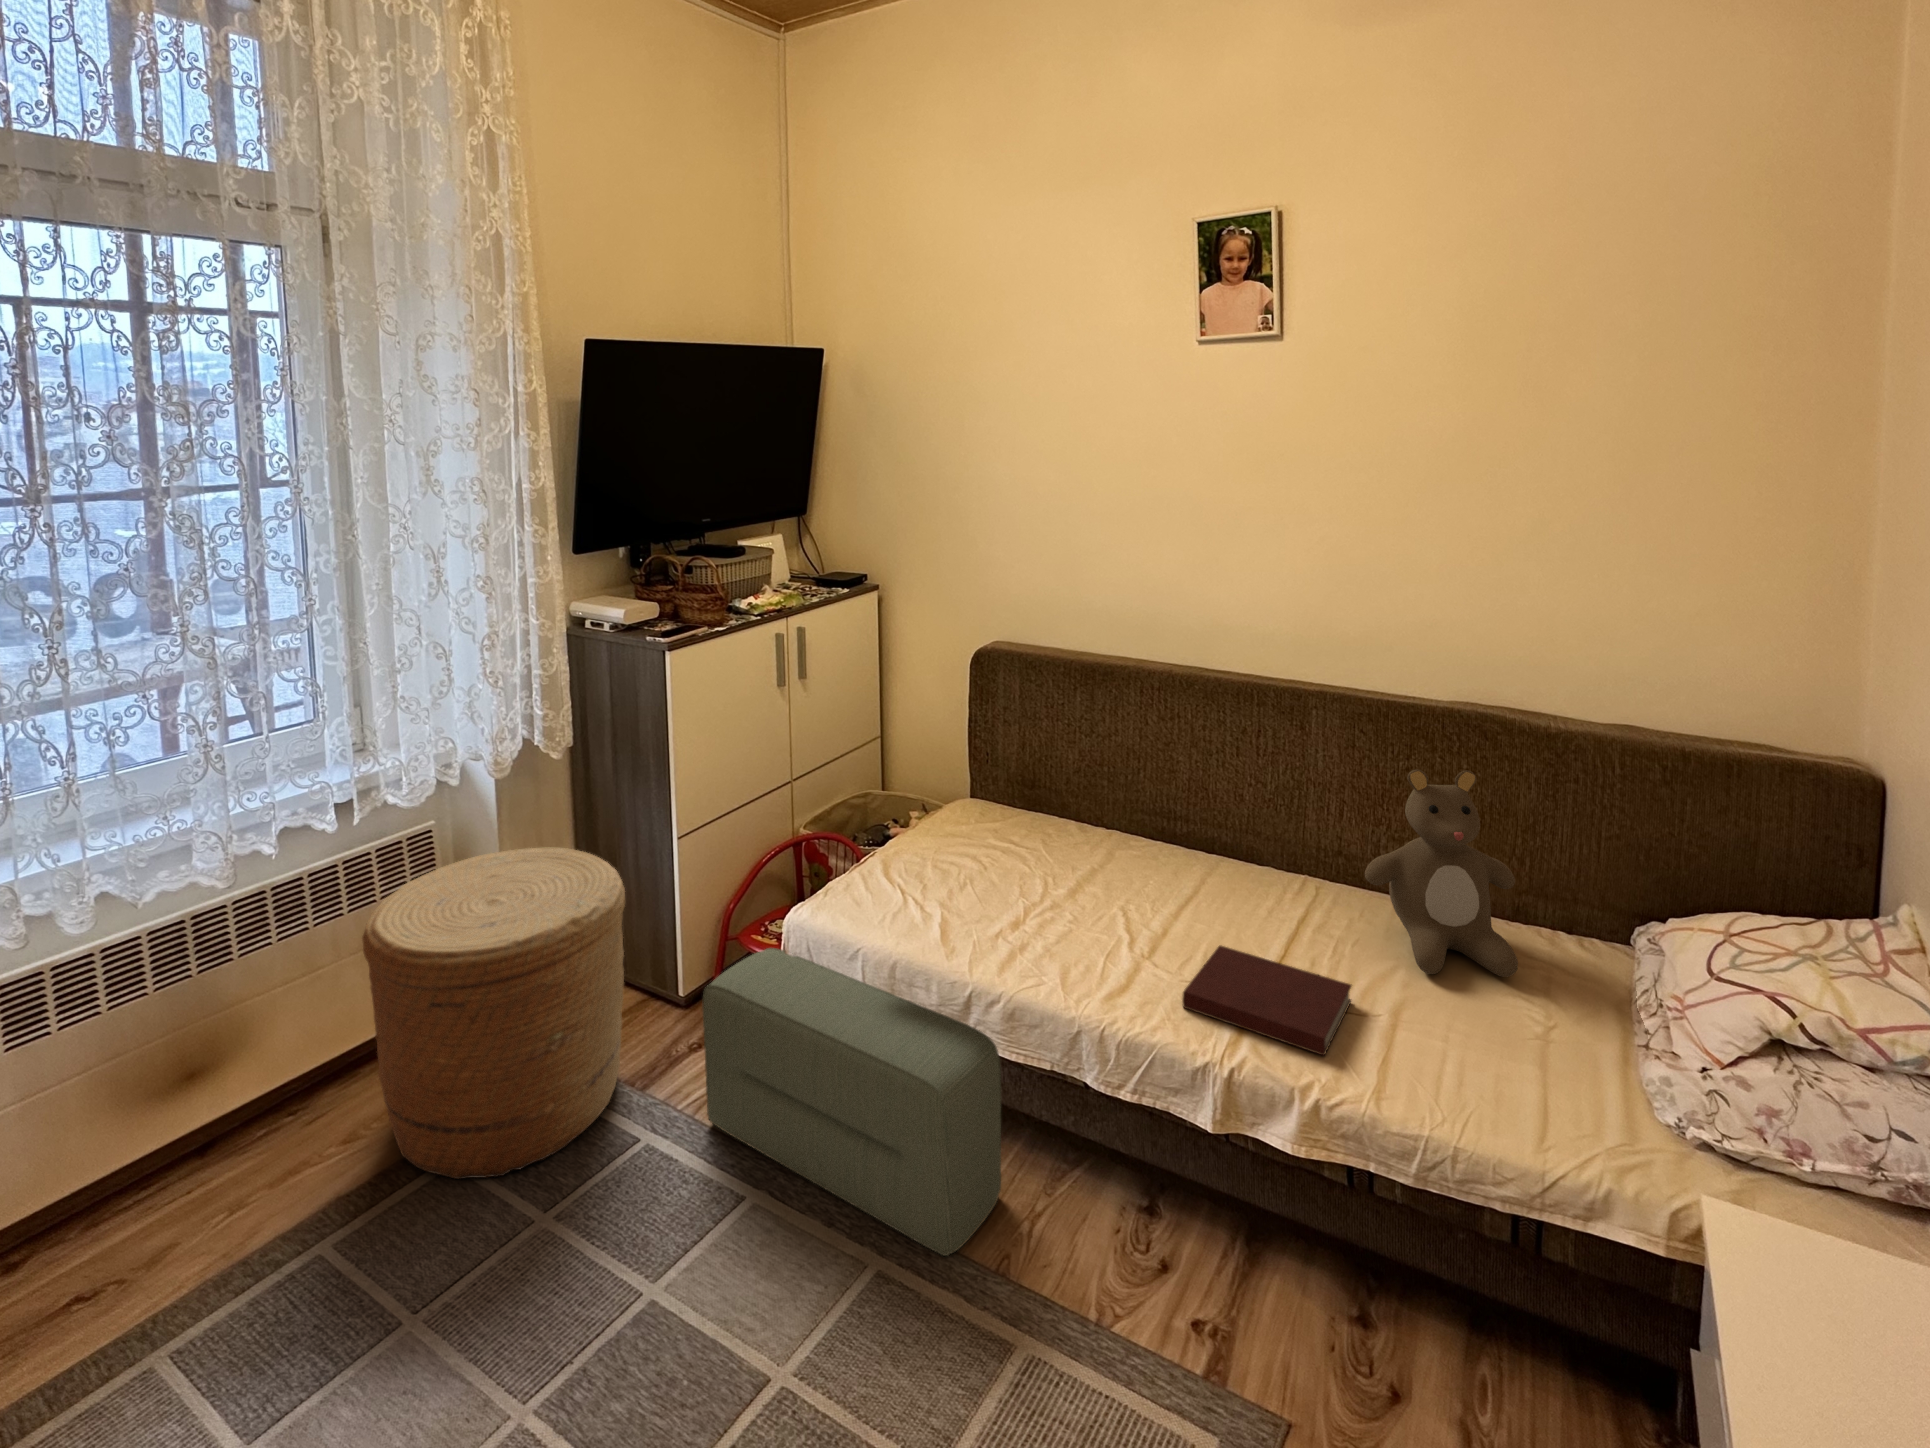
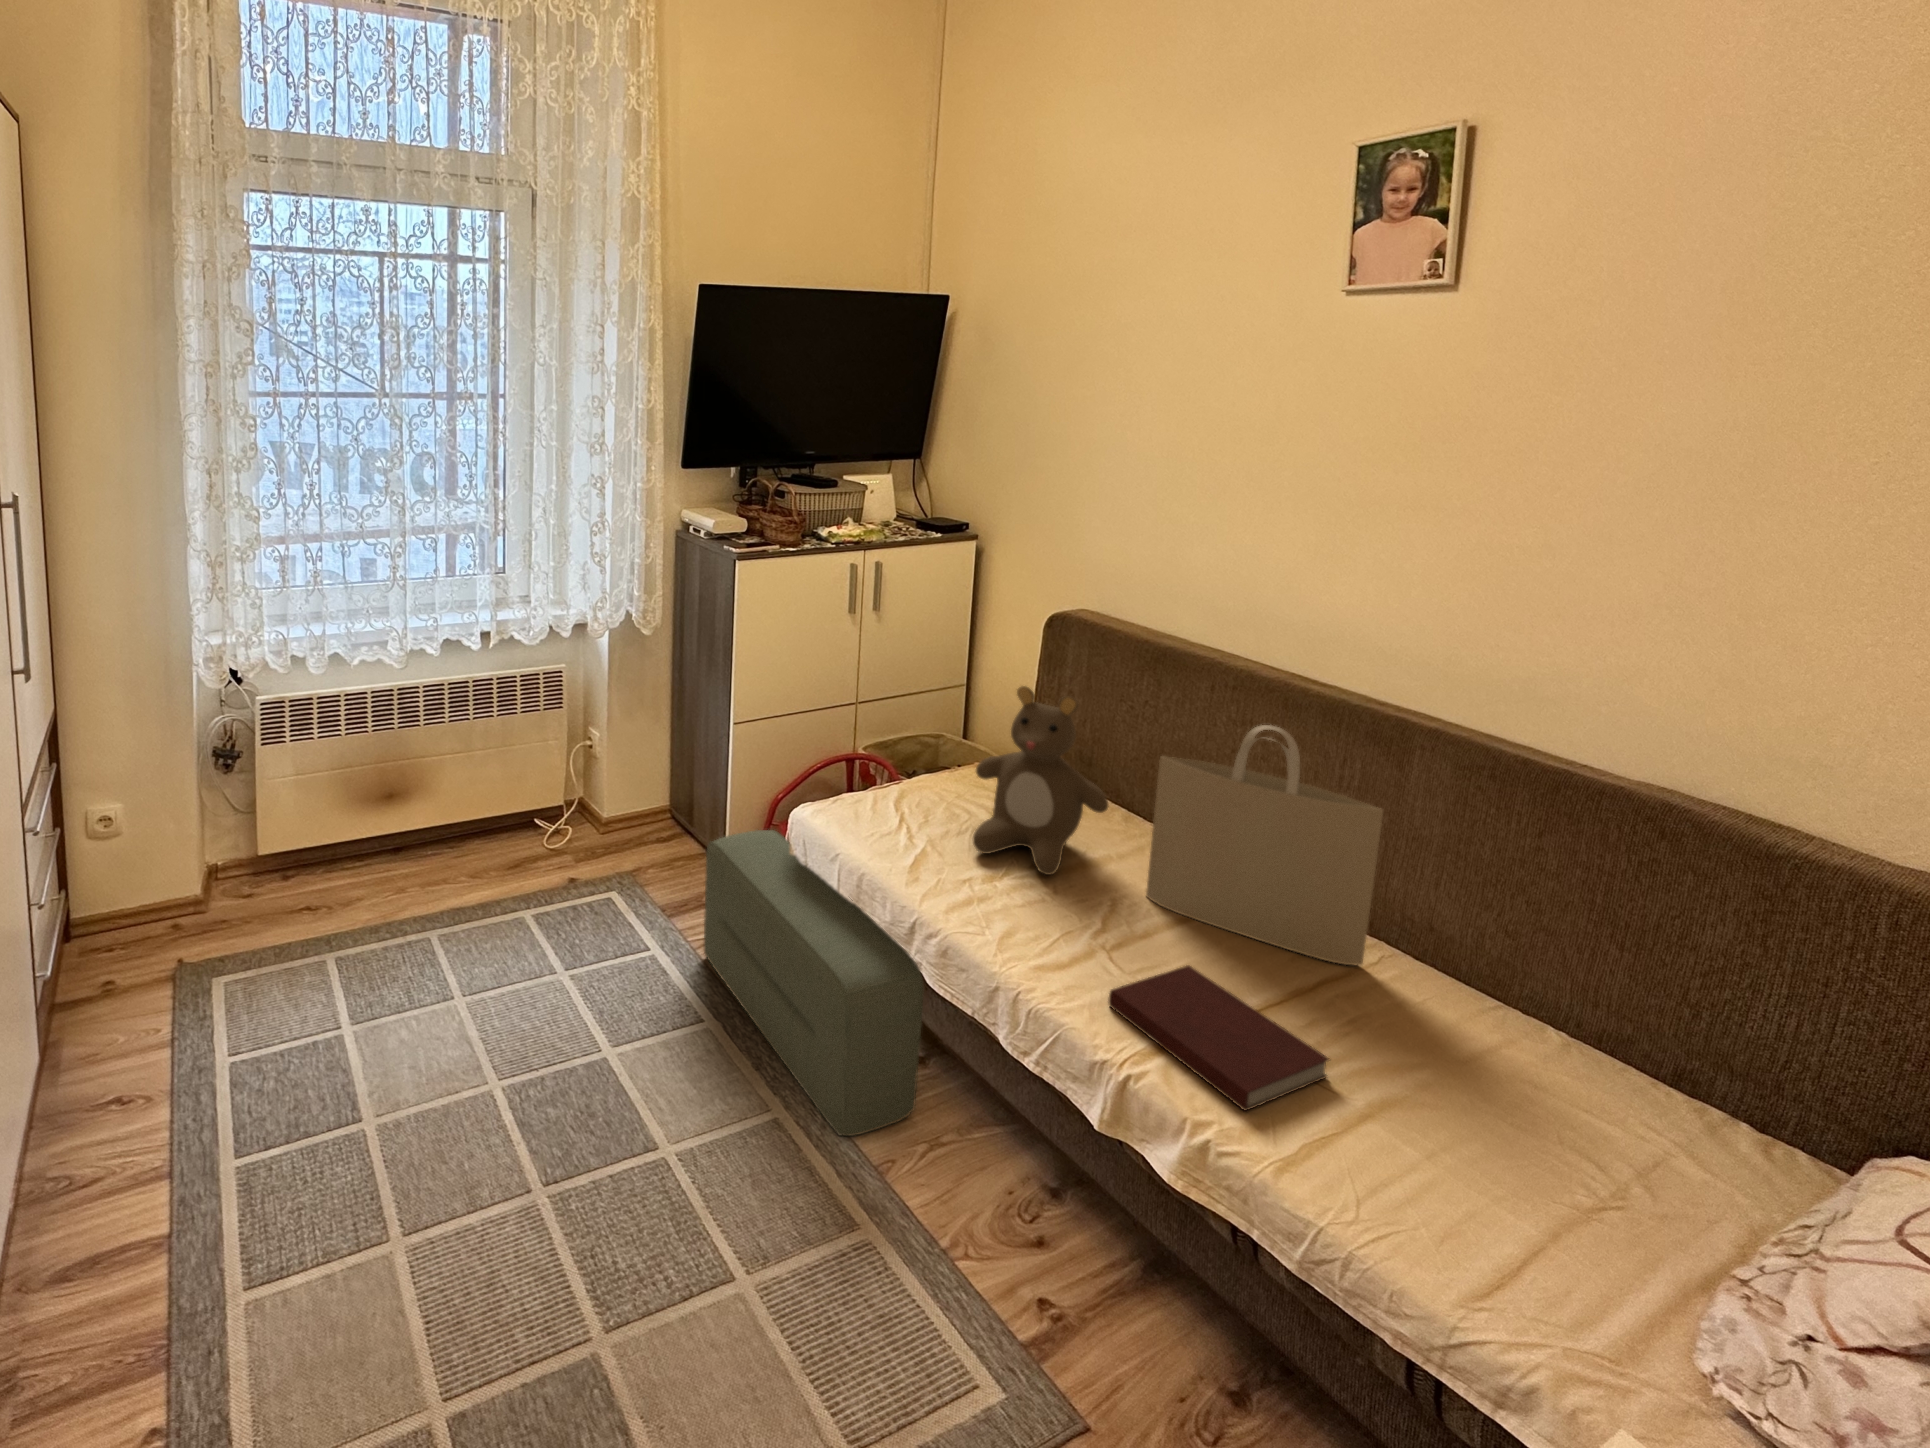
tote bag: none [1147,714,1316,904] -> present [1146,725,1383,965]
teddy bear: present [1365,770,1518,977] -> present [973,686,1109,875]
basket: present [362,848,625,1179] -> none [486,695,671,932]

